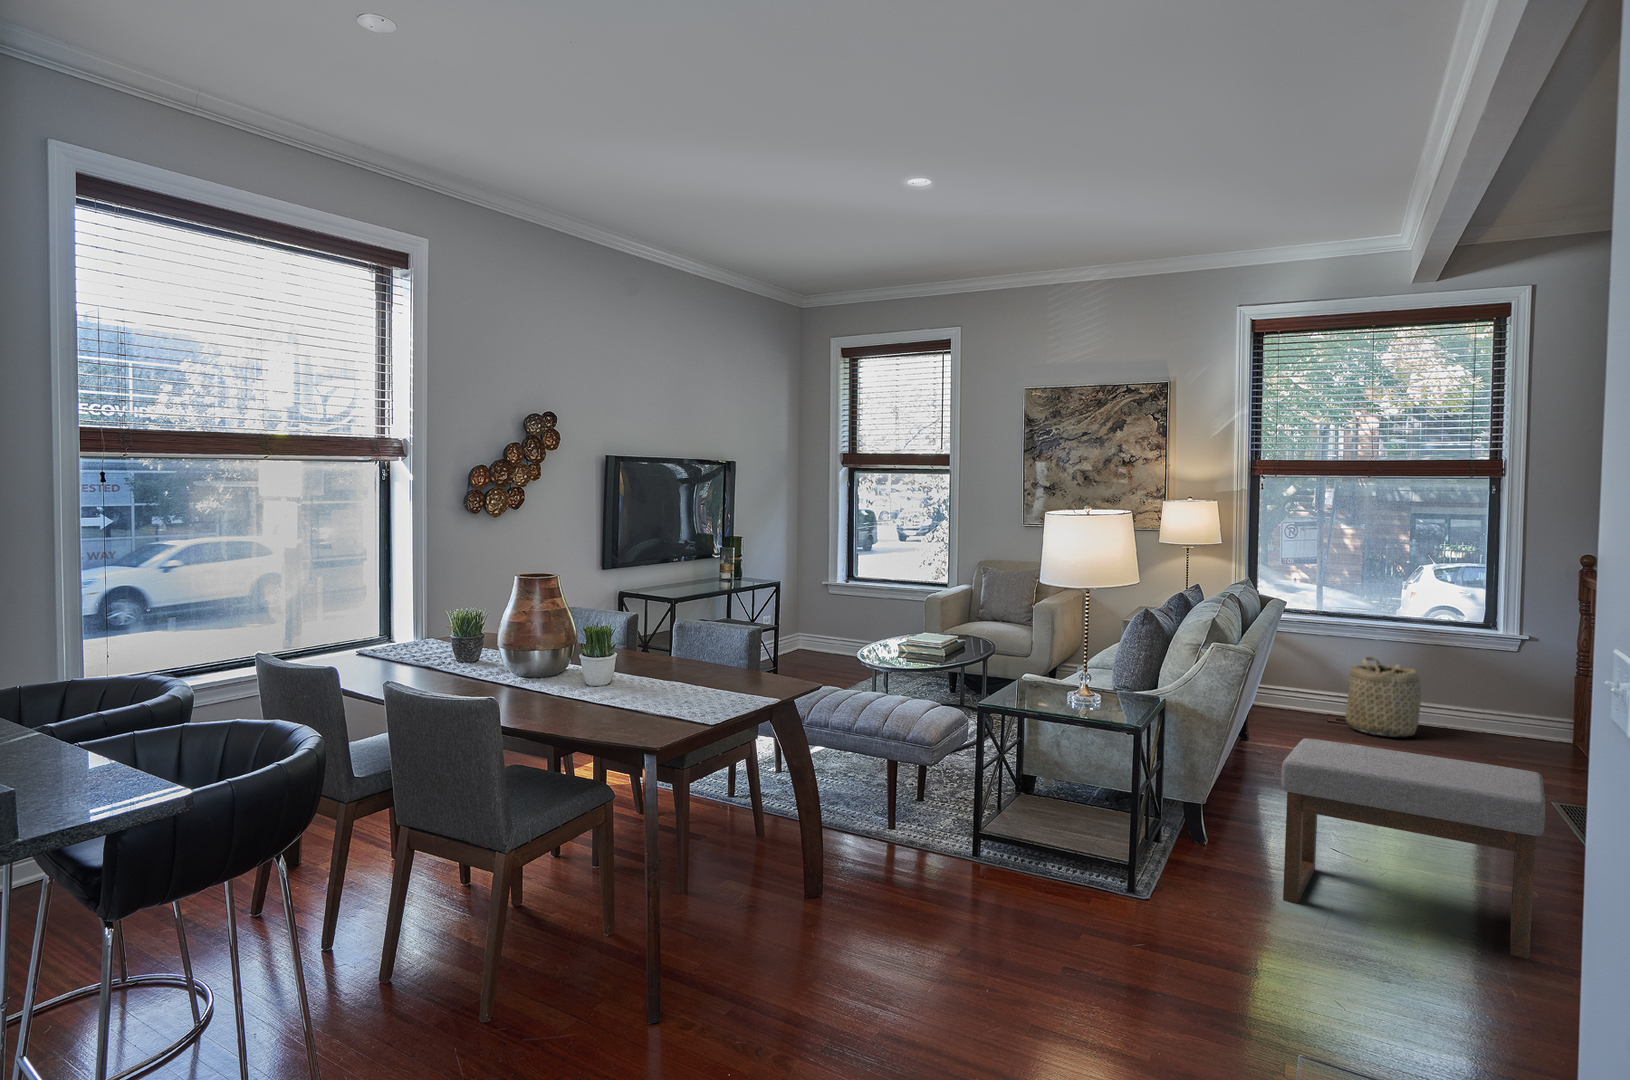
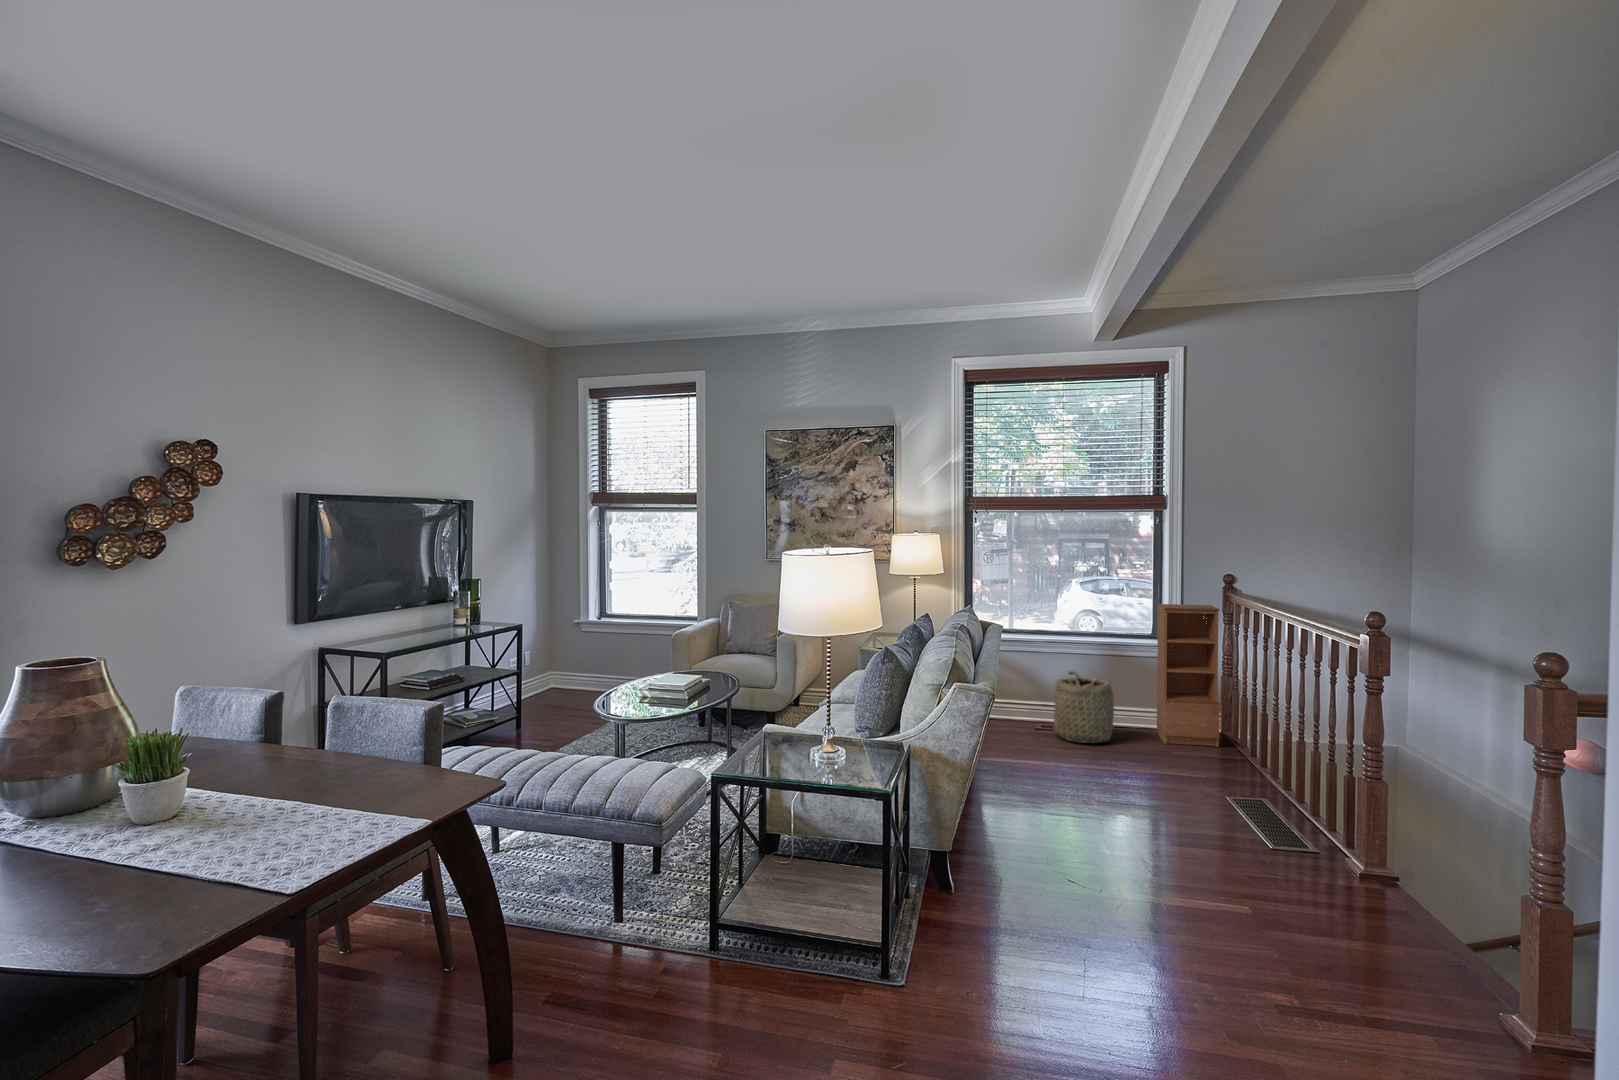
bookcase: none [1478,586,1563,752] -> present [1157,604,1220,747]
ottoman: present [1281,738,1545,959] -> none [1034,778,1290,1009]

